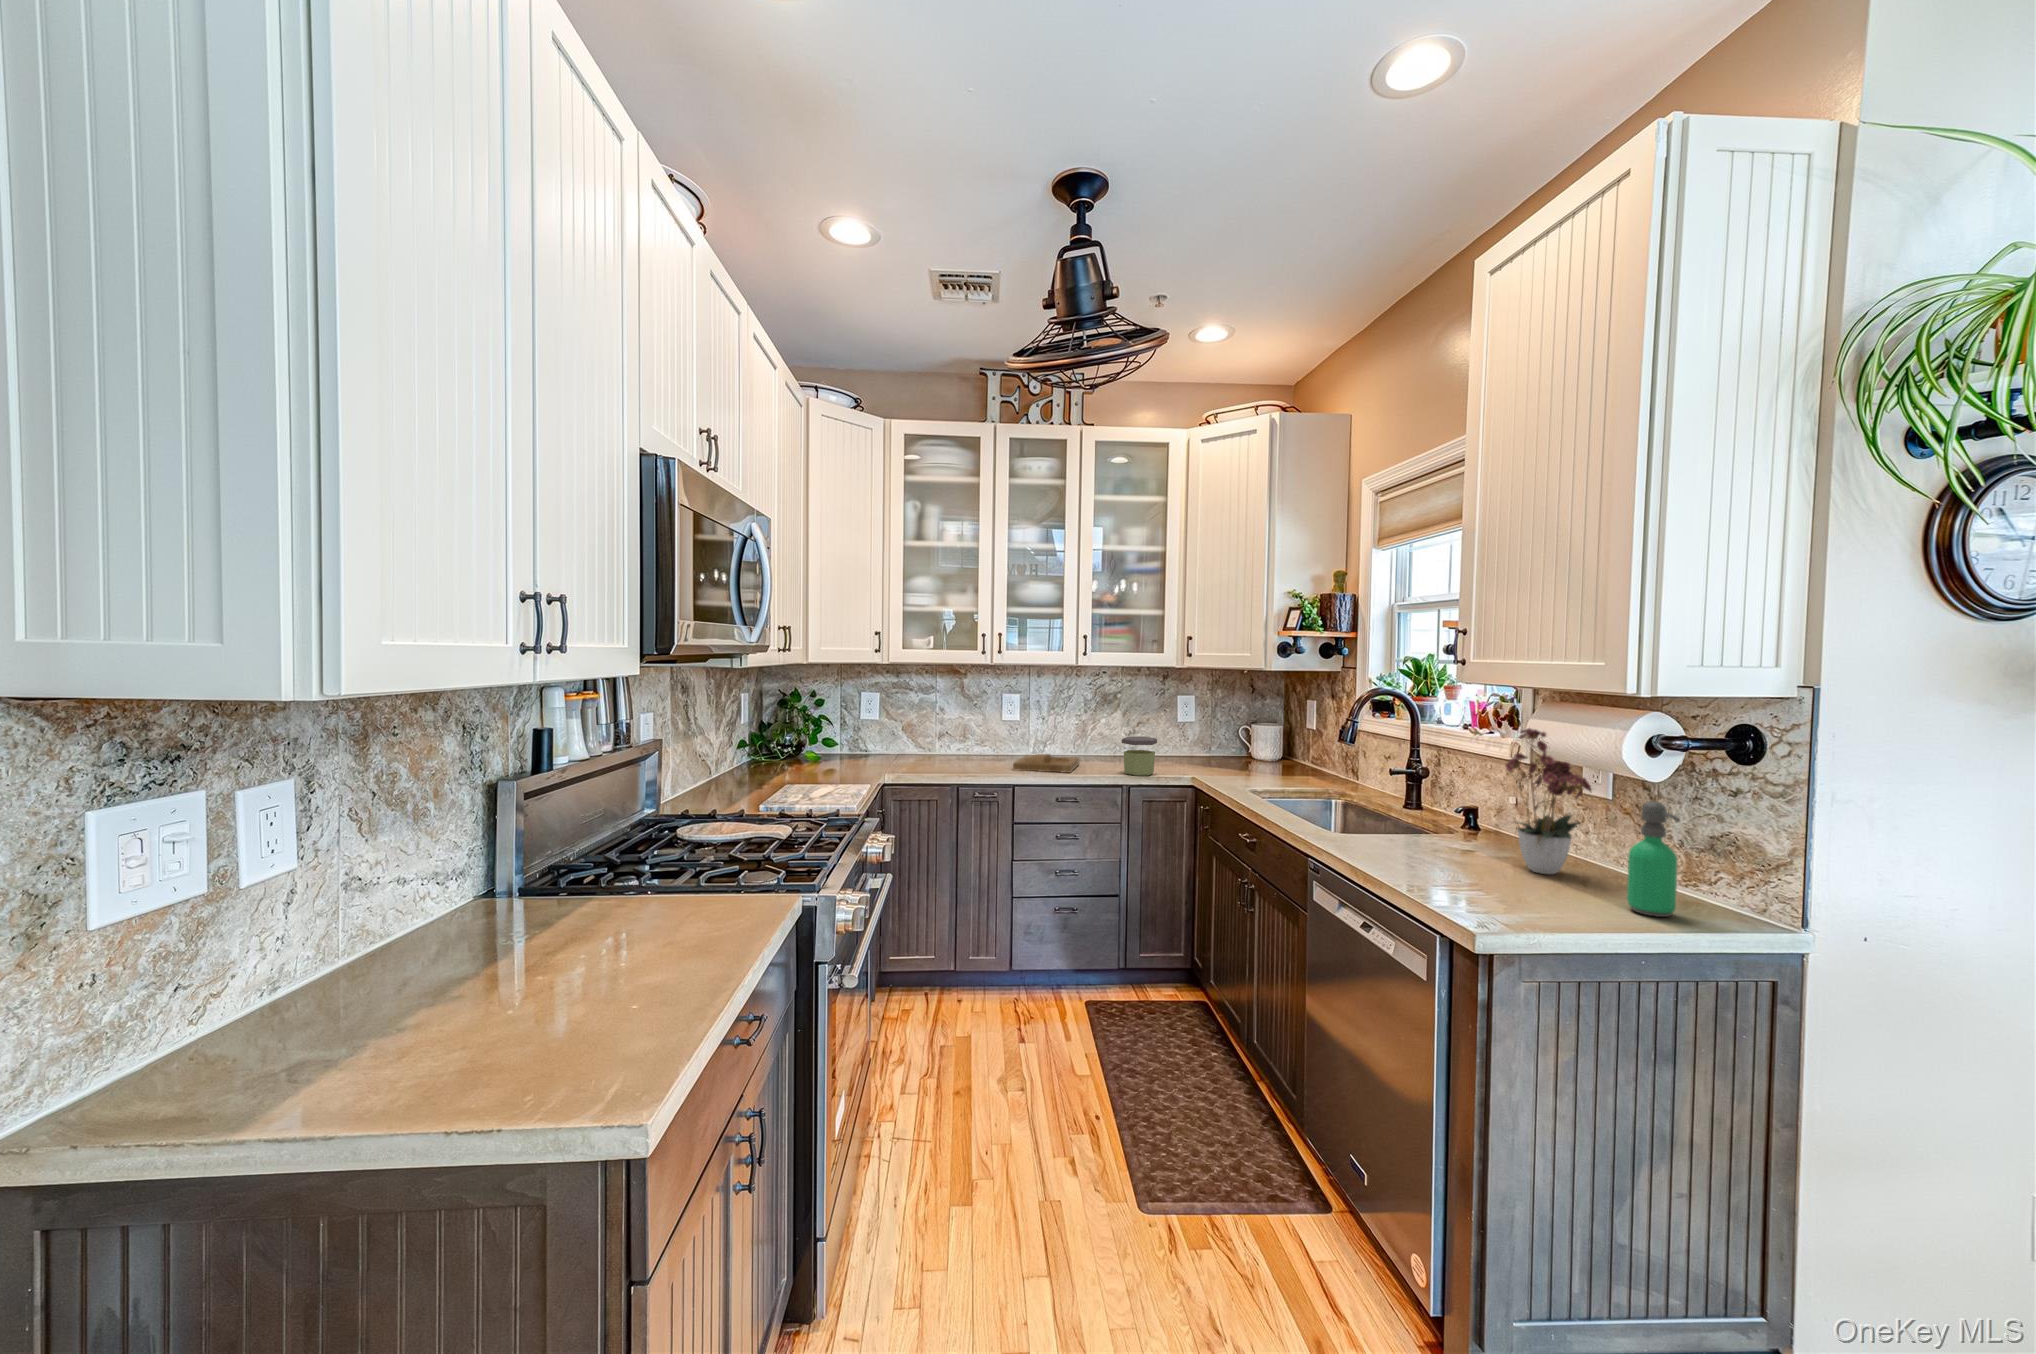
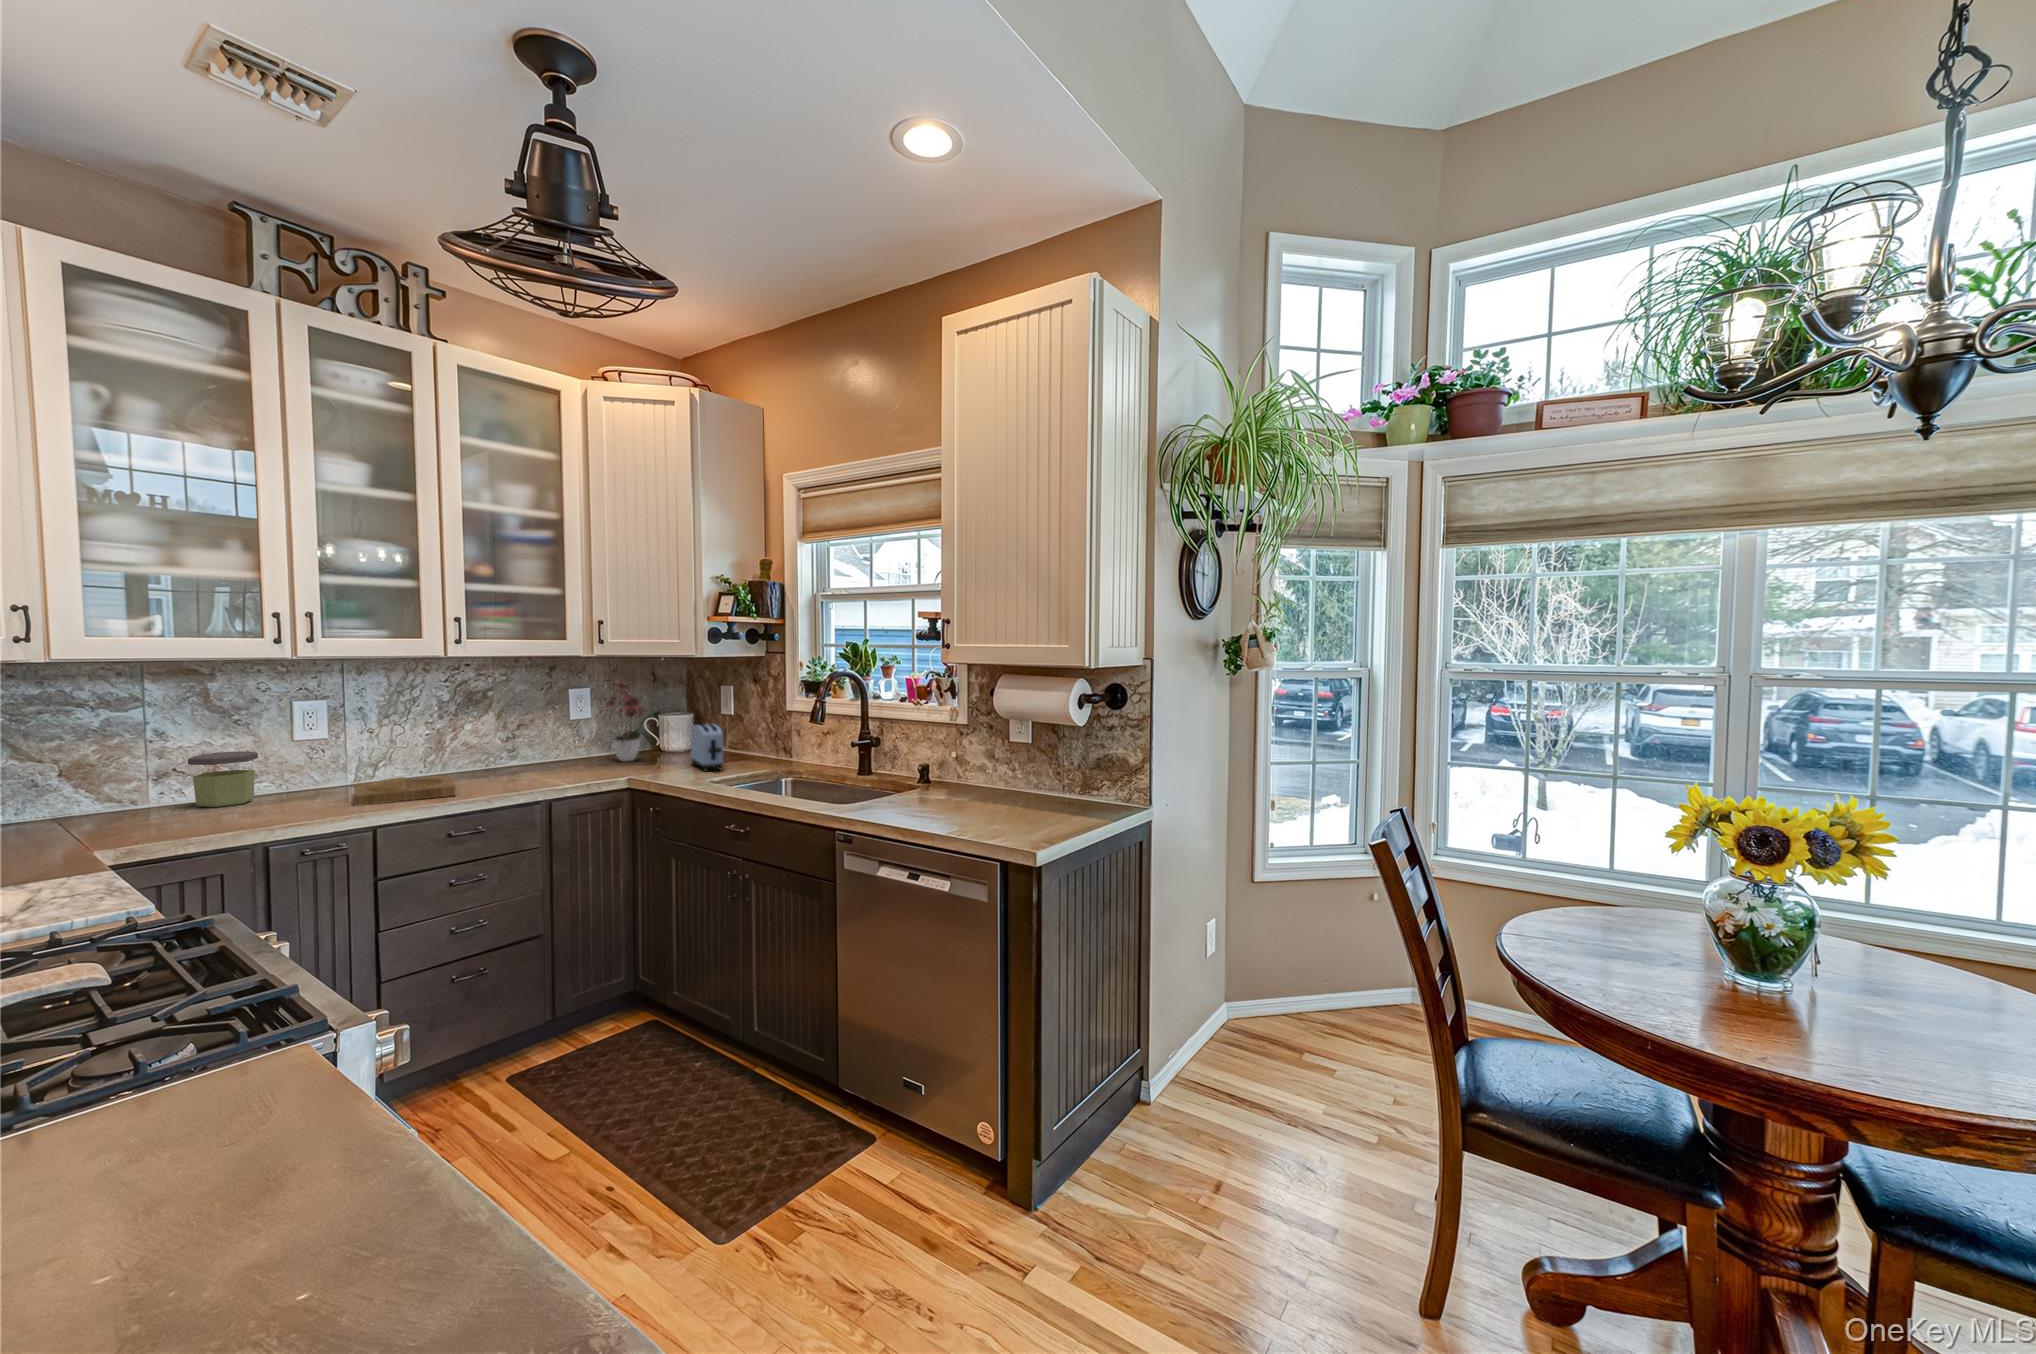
flower arrangement: present [1505,728,1592,874] -> present [605,682,646,761]
jar: present [1122,737,1157,776] -> present [188,751,258,807]
toaster: none [1266,737,1286,784] -> present [691,724,723,772]
soap dispenser: present [1627,801,1680,917] -> none [1076,739,1108,816]

